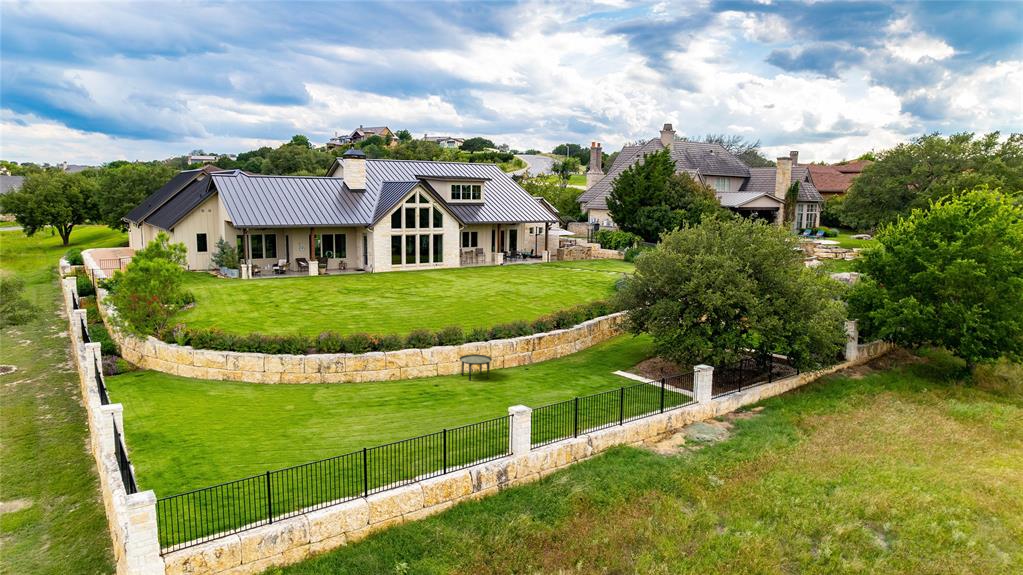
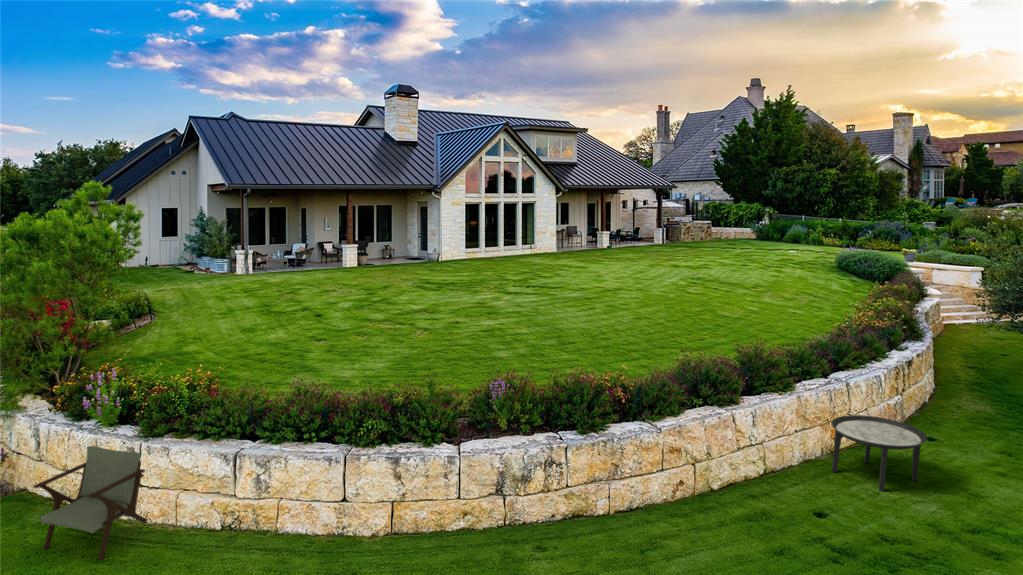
lounge chair: none [160,351,200,387] -> present [34,446,147,560]

